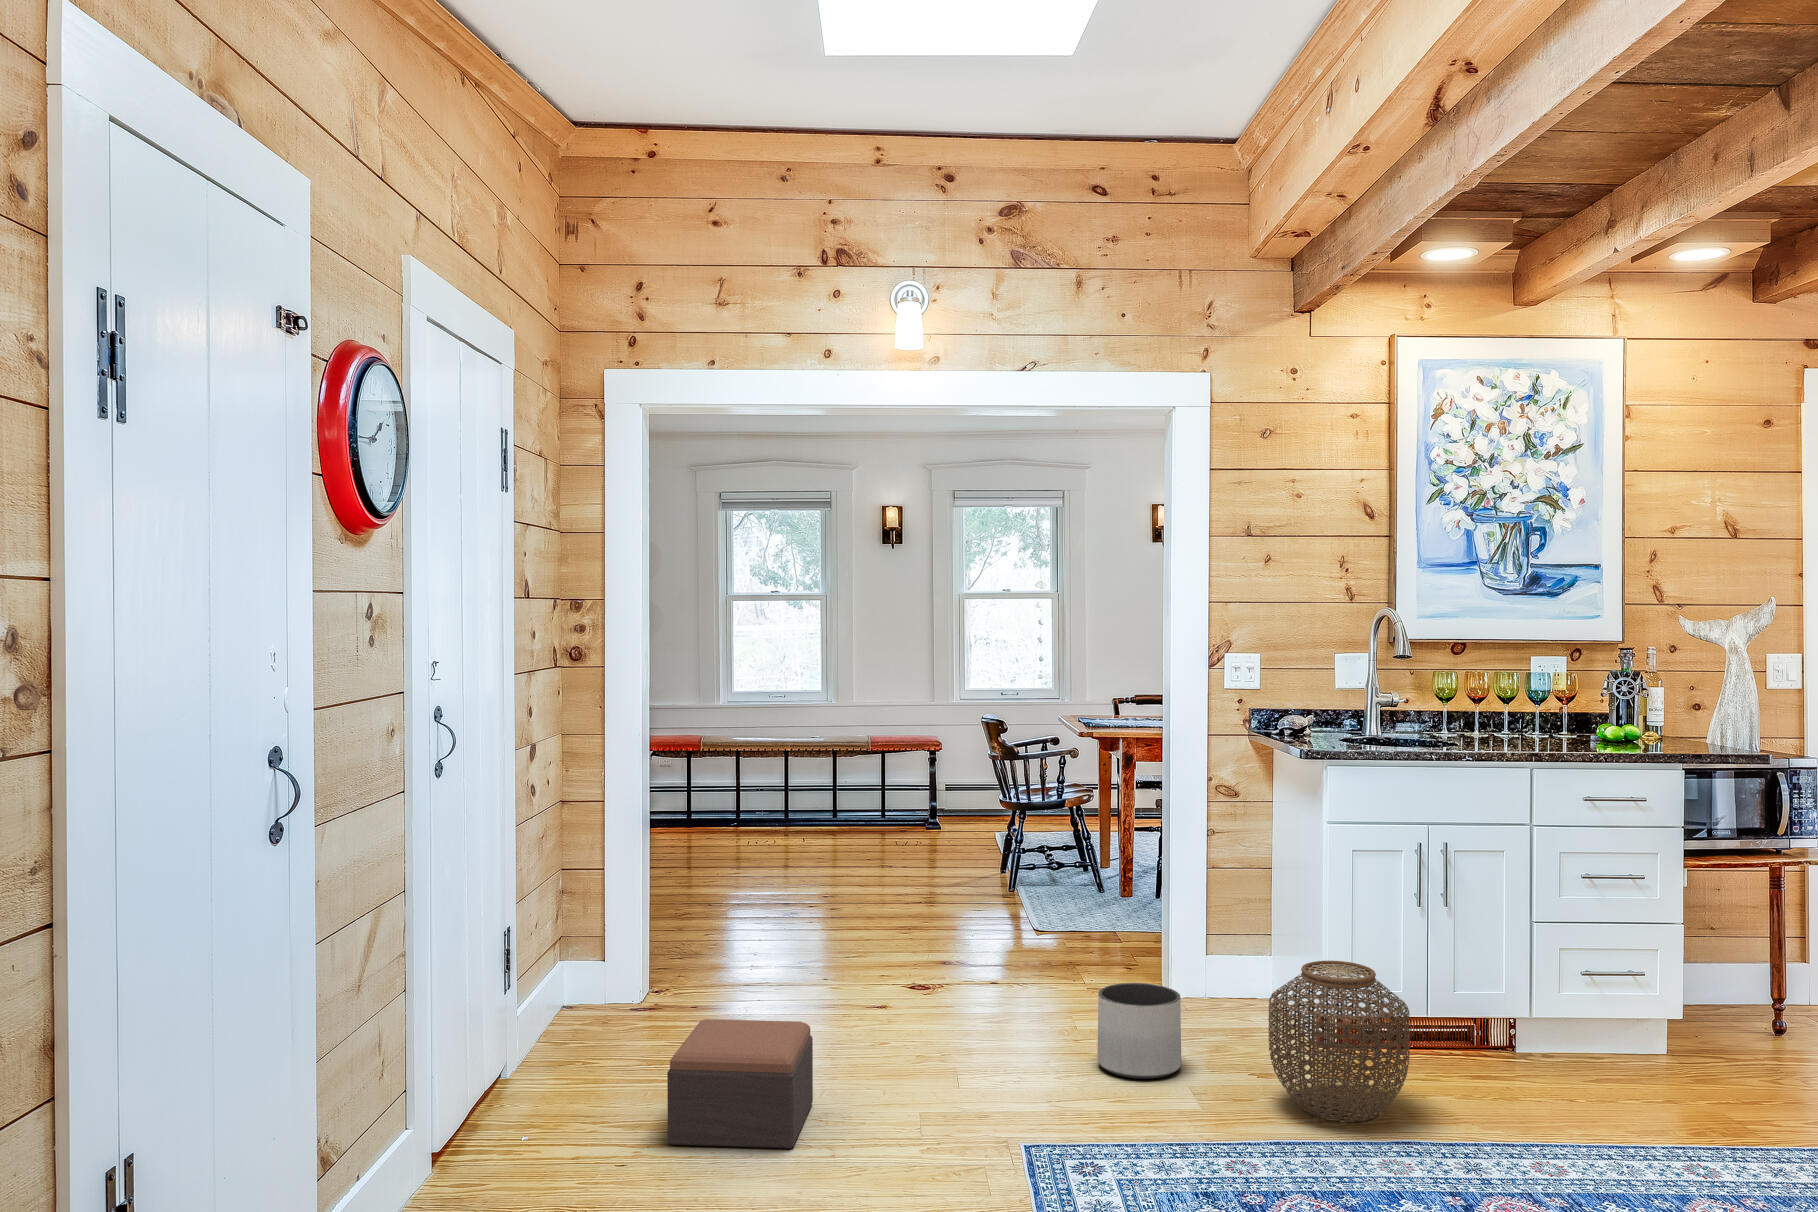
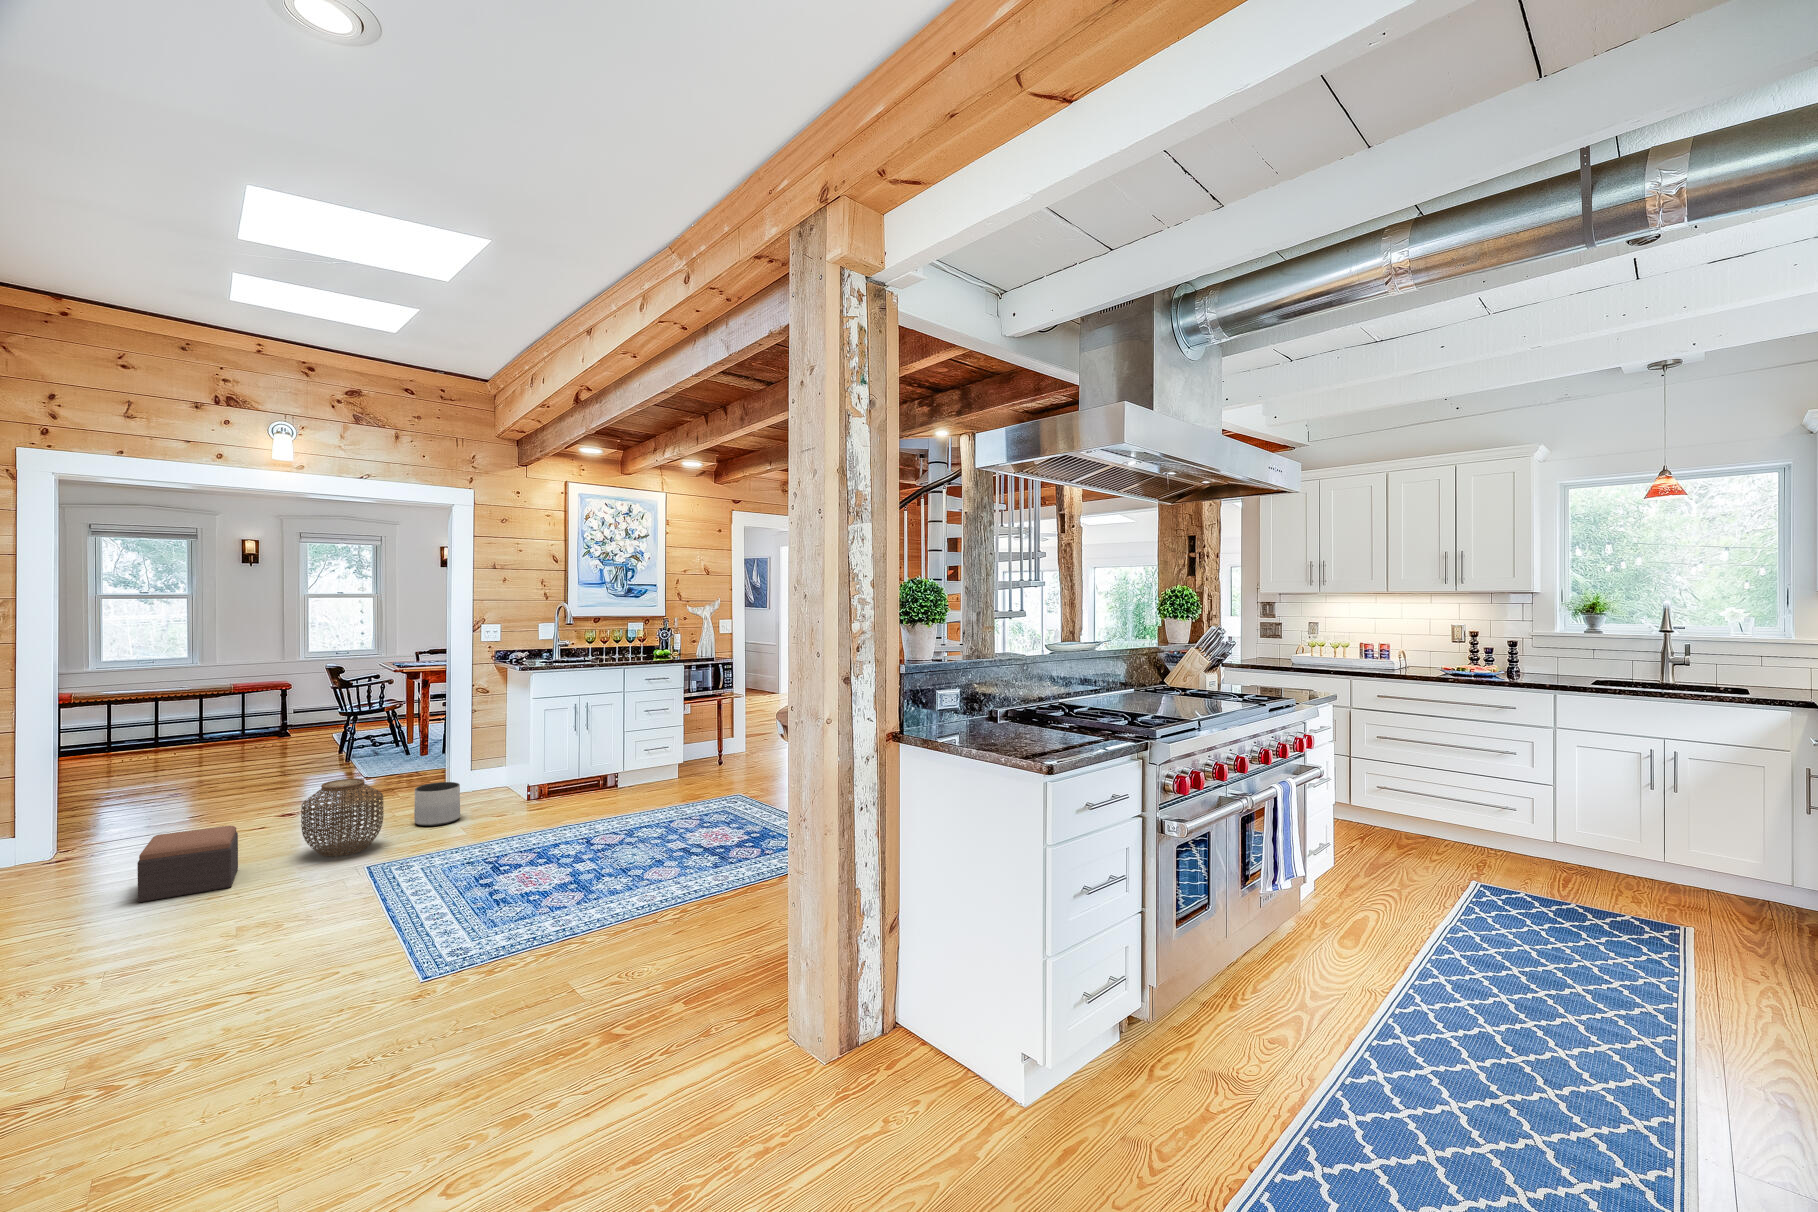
woven basket: present [1269,961,1410,1122] -> present [301,778,384,857]

